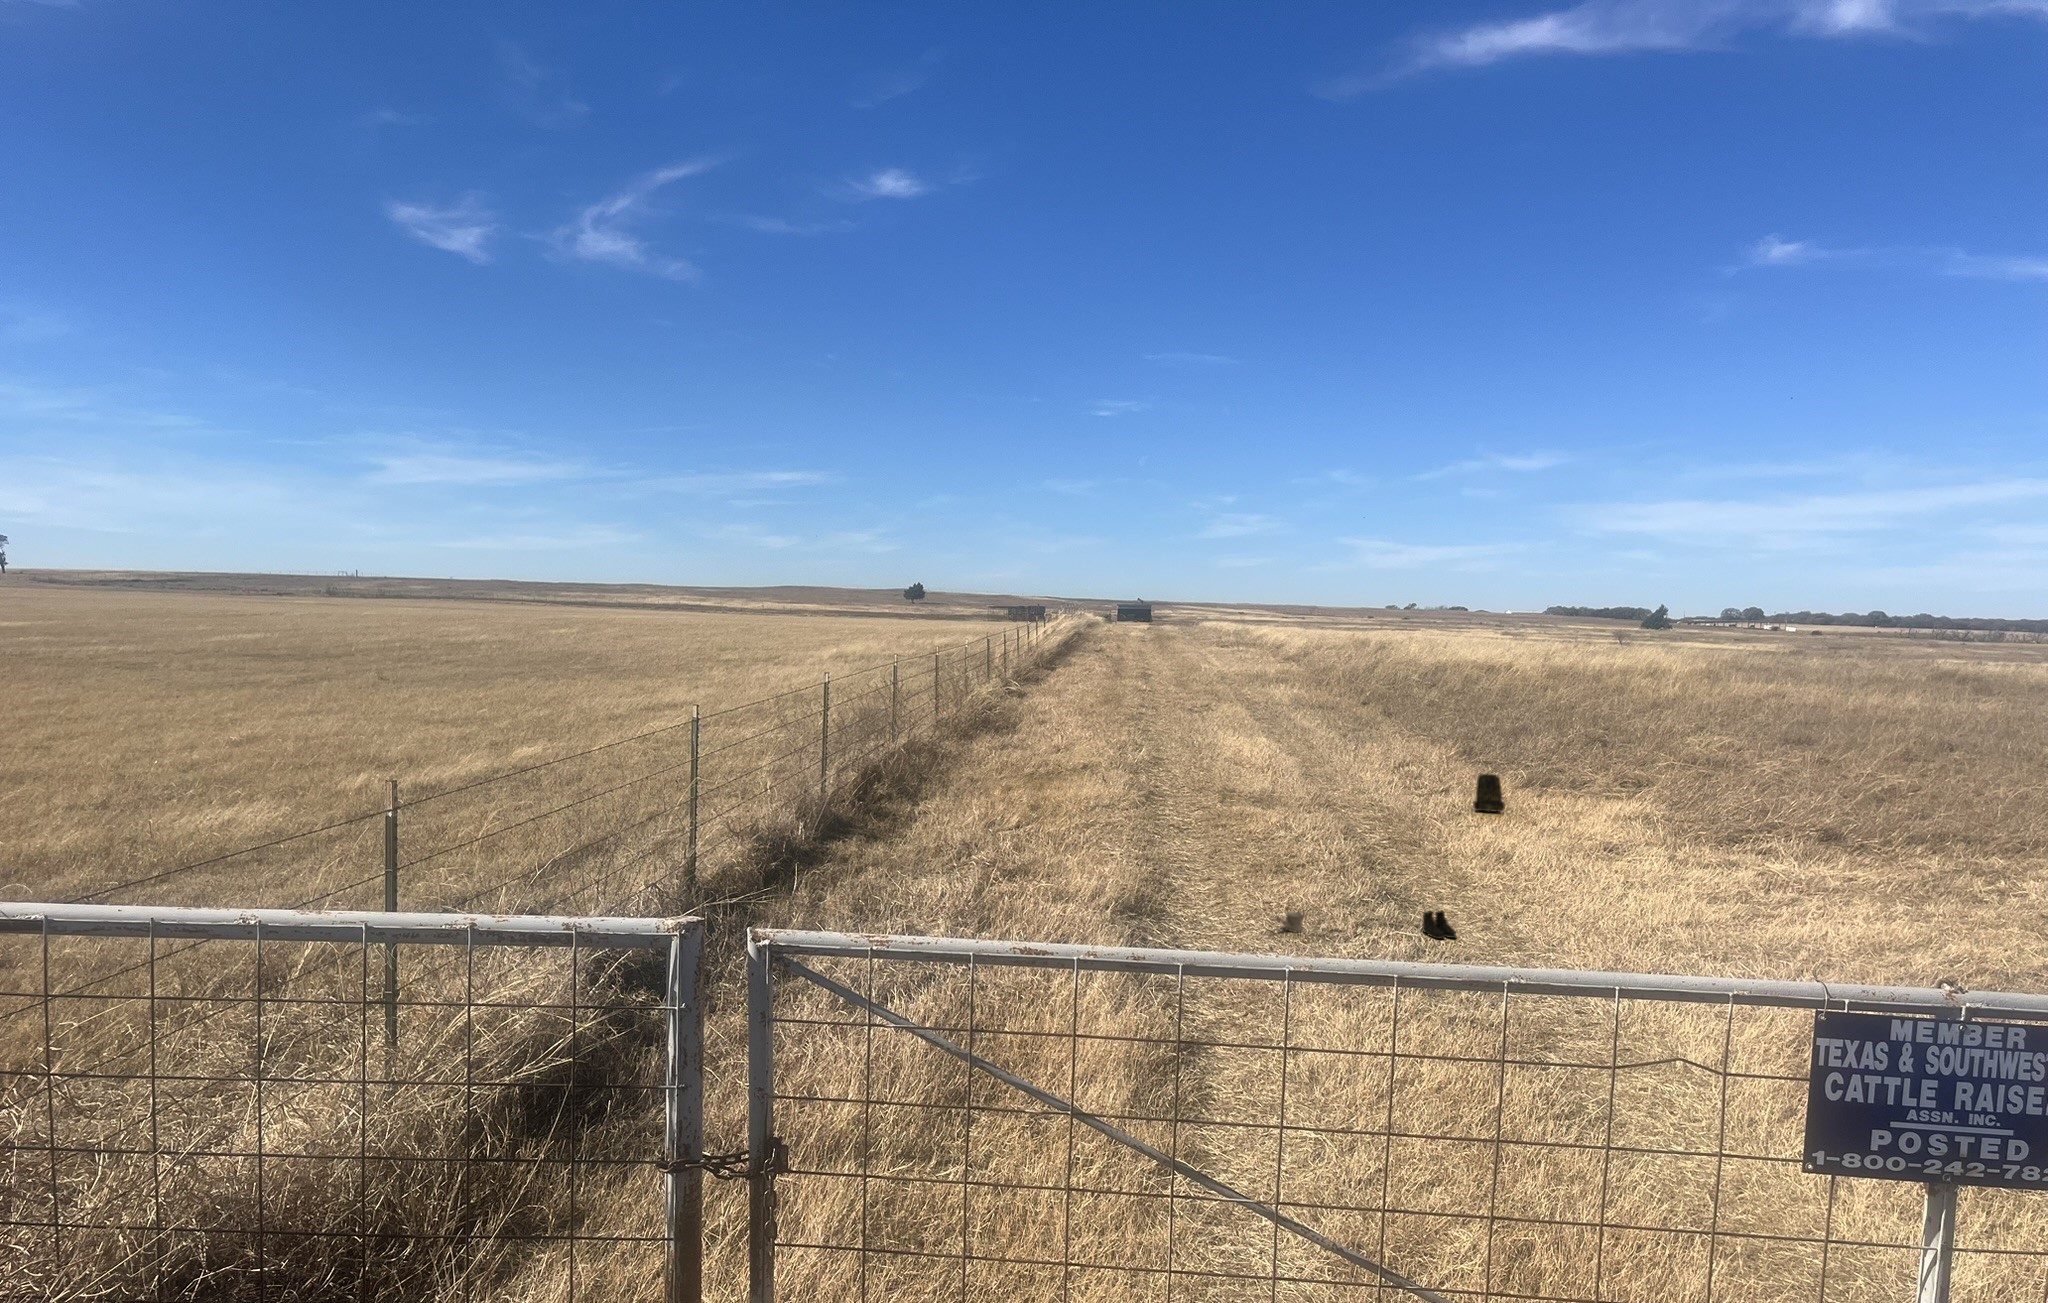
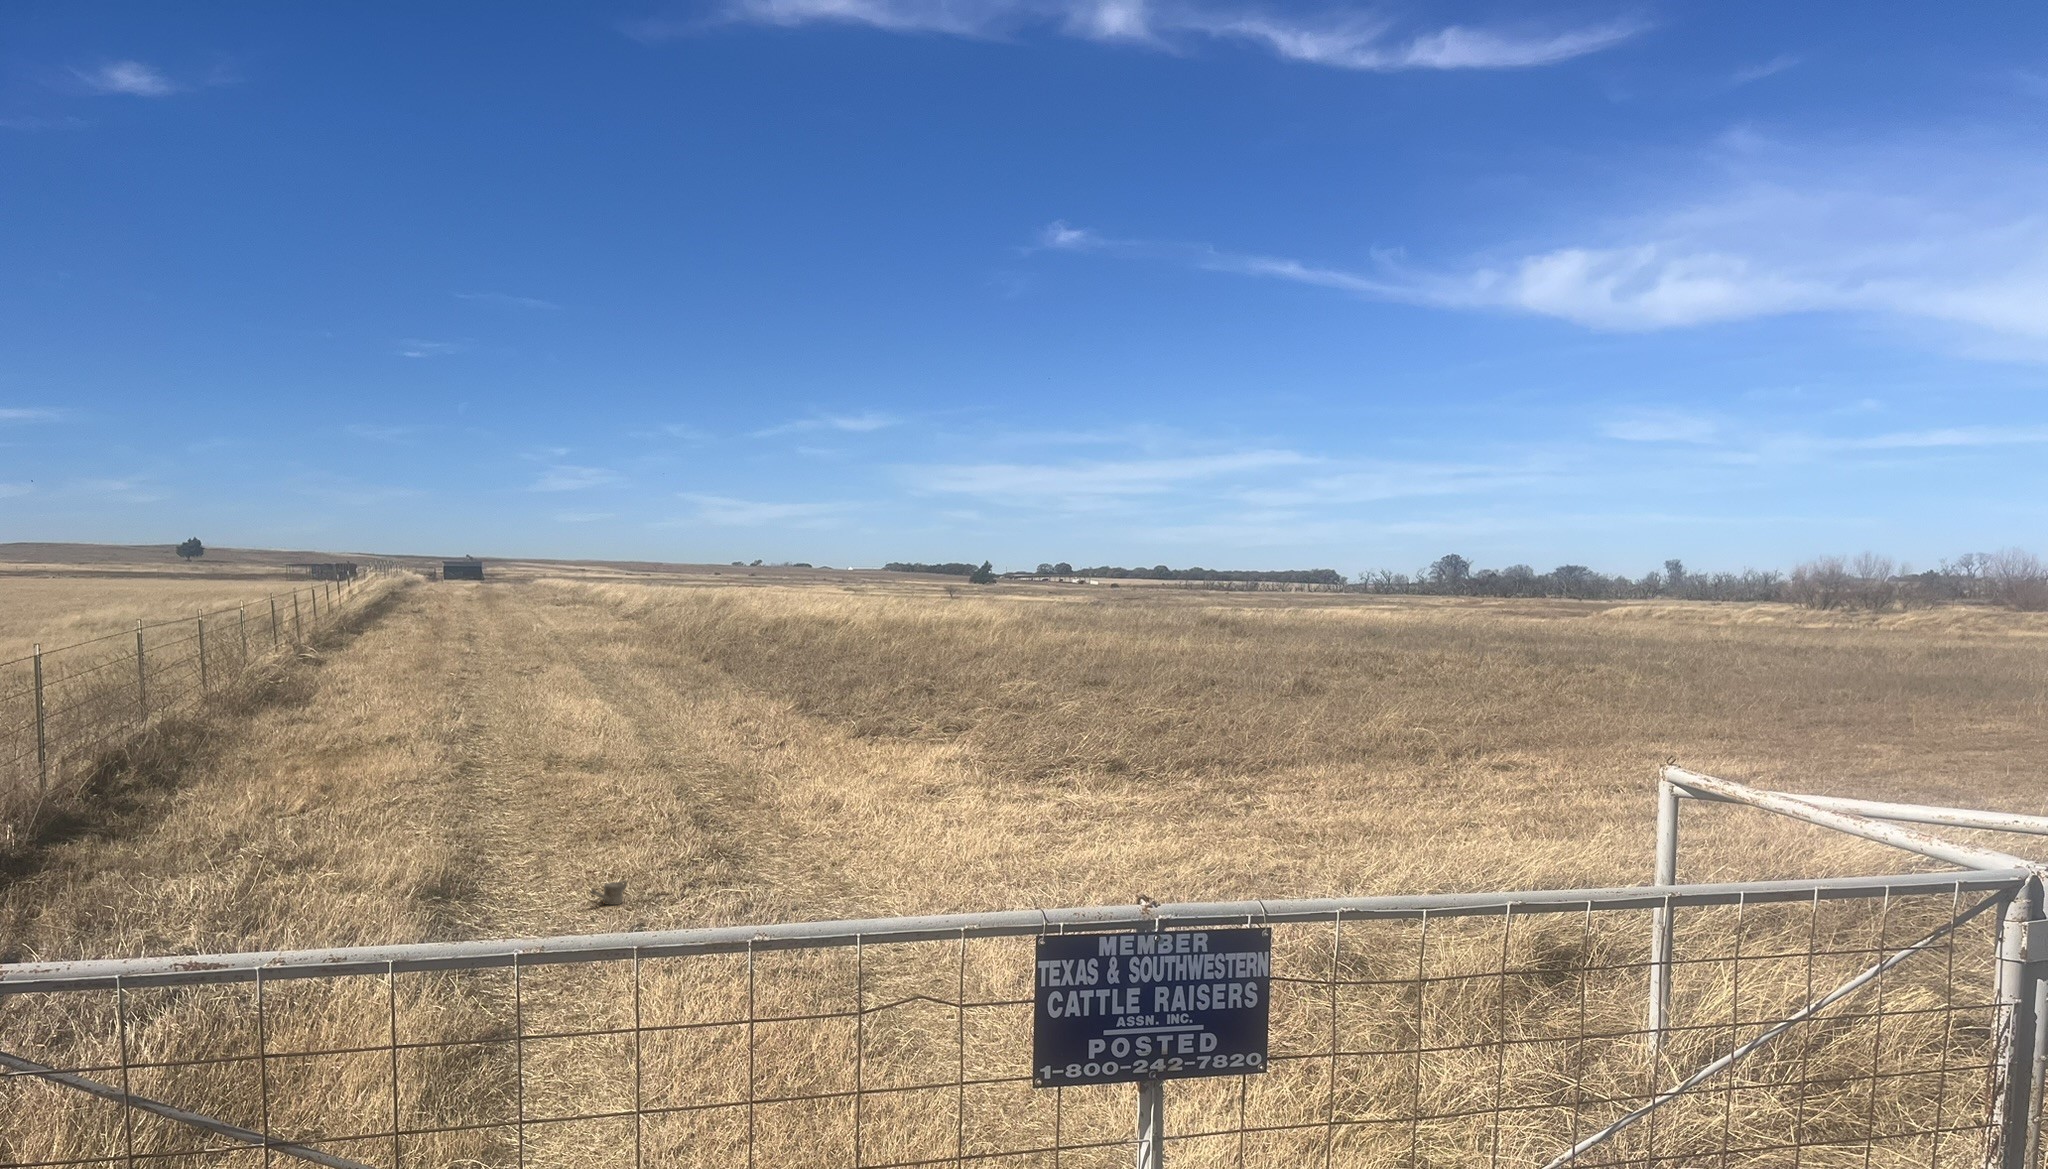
backpack: present [1473,774,1505,812] -> none [824,722,853,762]
boots: present [1422,910,1456,939] -> none [755,865,788,895]

